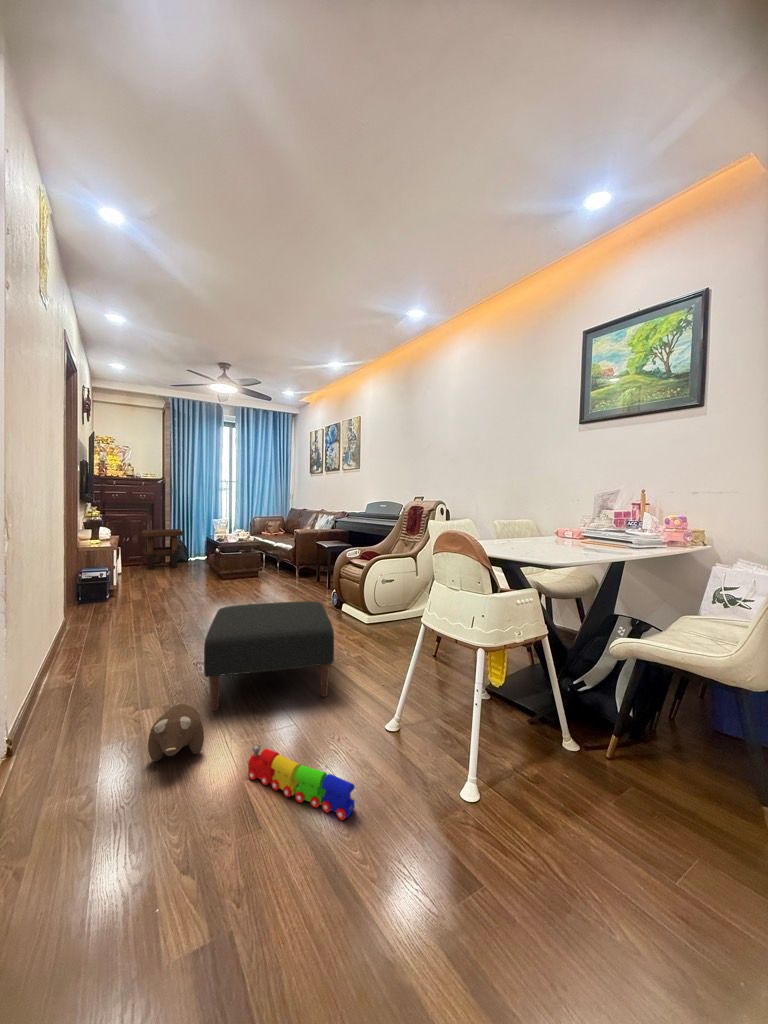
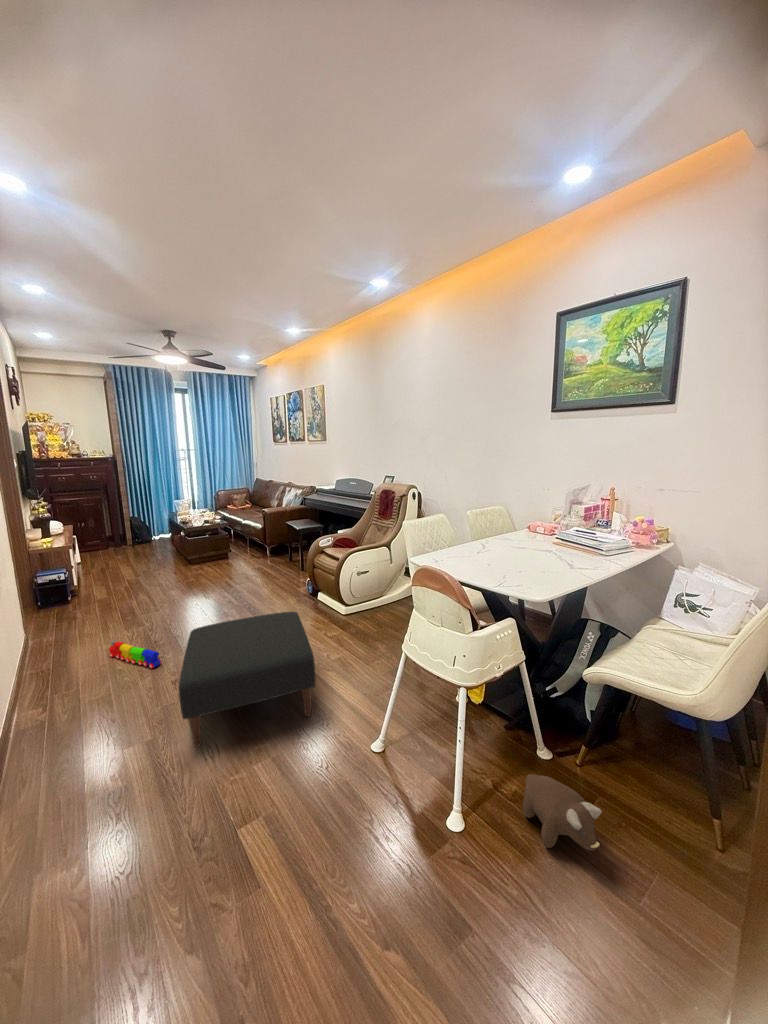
side table: present [142,529,183,569] -> none [98,509,144,555]
plush toy: present [148,704,204,761] -> present [523,774,602,851]
toy train: present [248,745,355,820] -> present [109,640,161,668]

